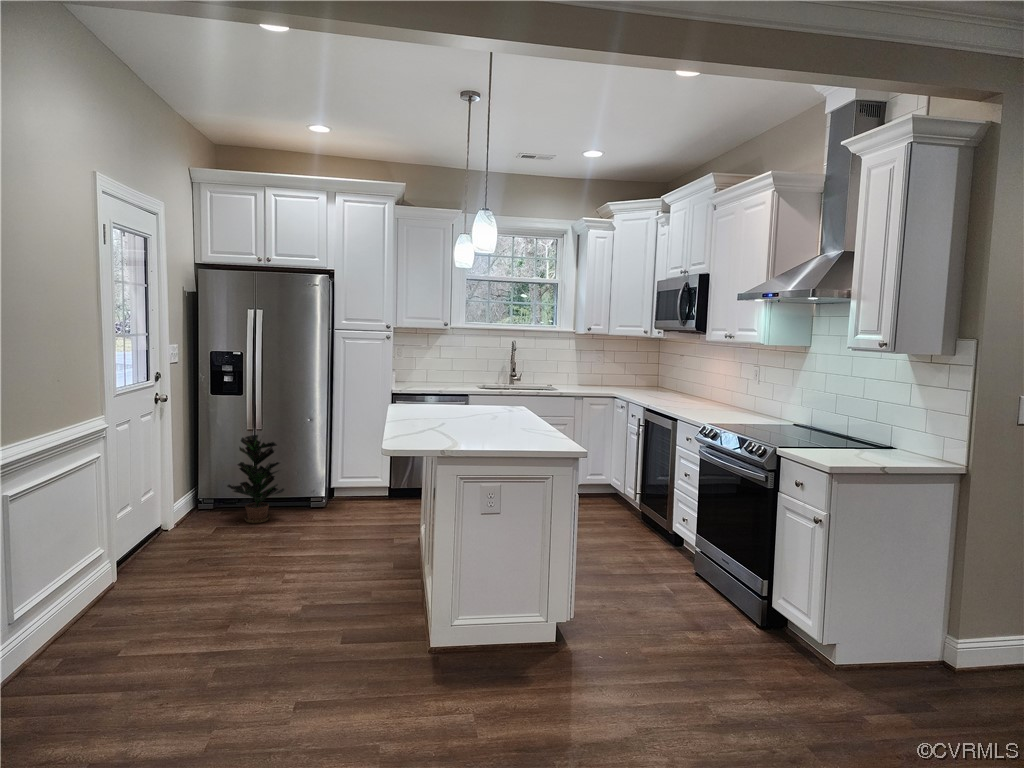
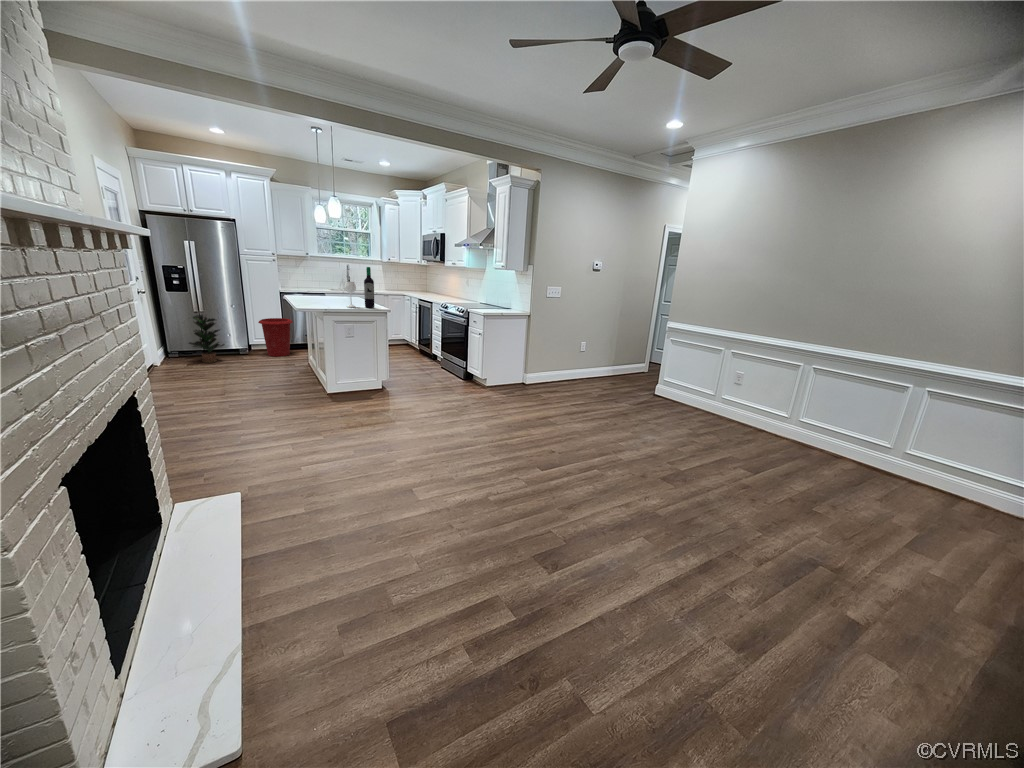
wine bottle: none [482,347,549,445] -> present [345,267,374,308]
waste bin: none [347,441,405,515] -> present [258,318,293,357]

